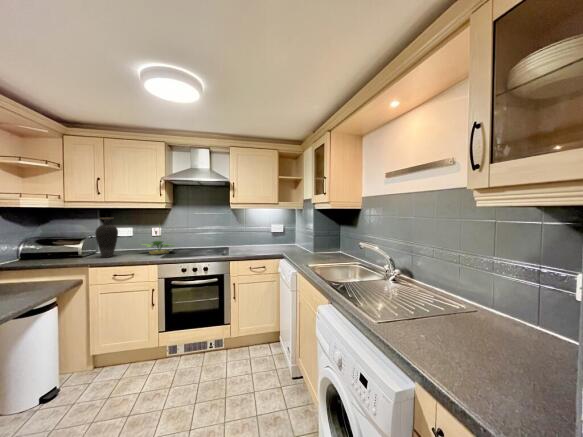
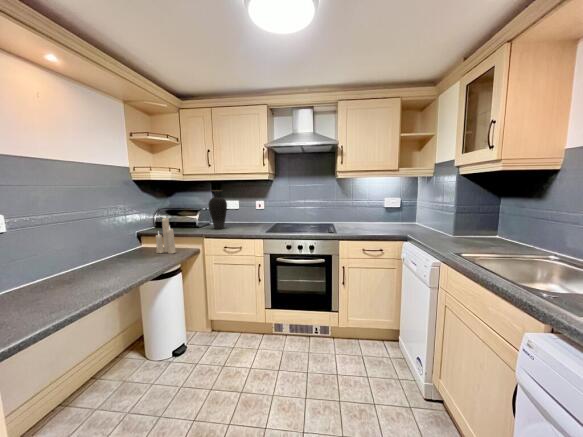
potted plant: present [143,228,174,254] -> none [243,195,279,228]
candle: none [22,241,52,287] -> present [156,217,176,254]

